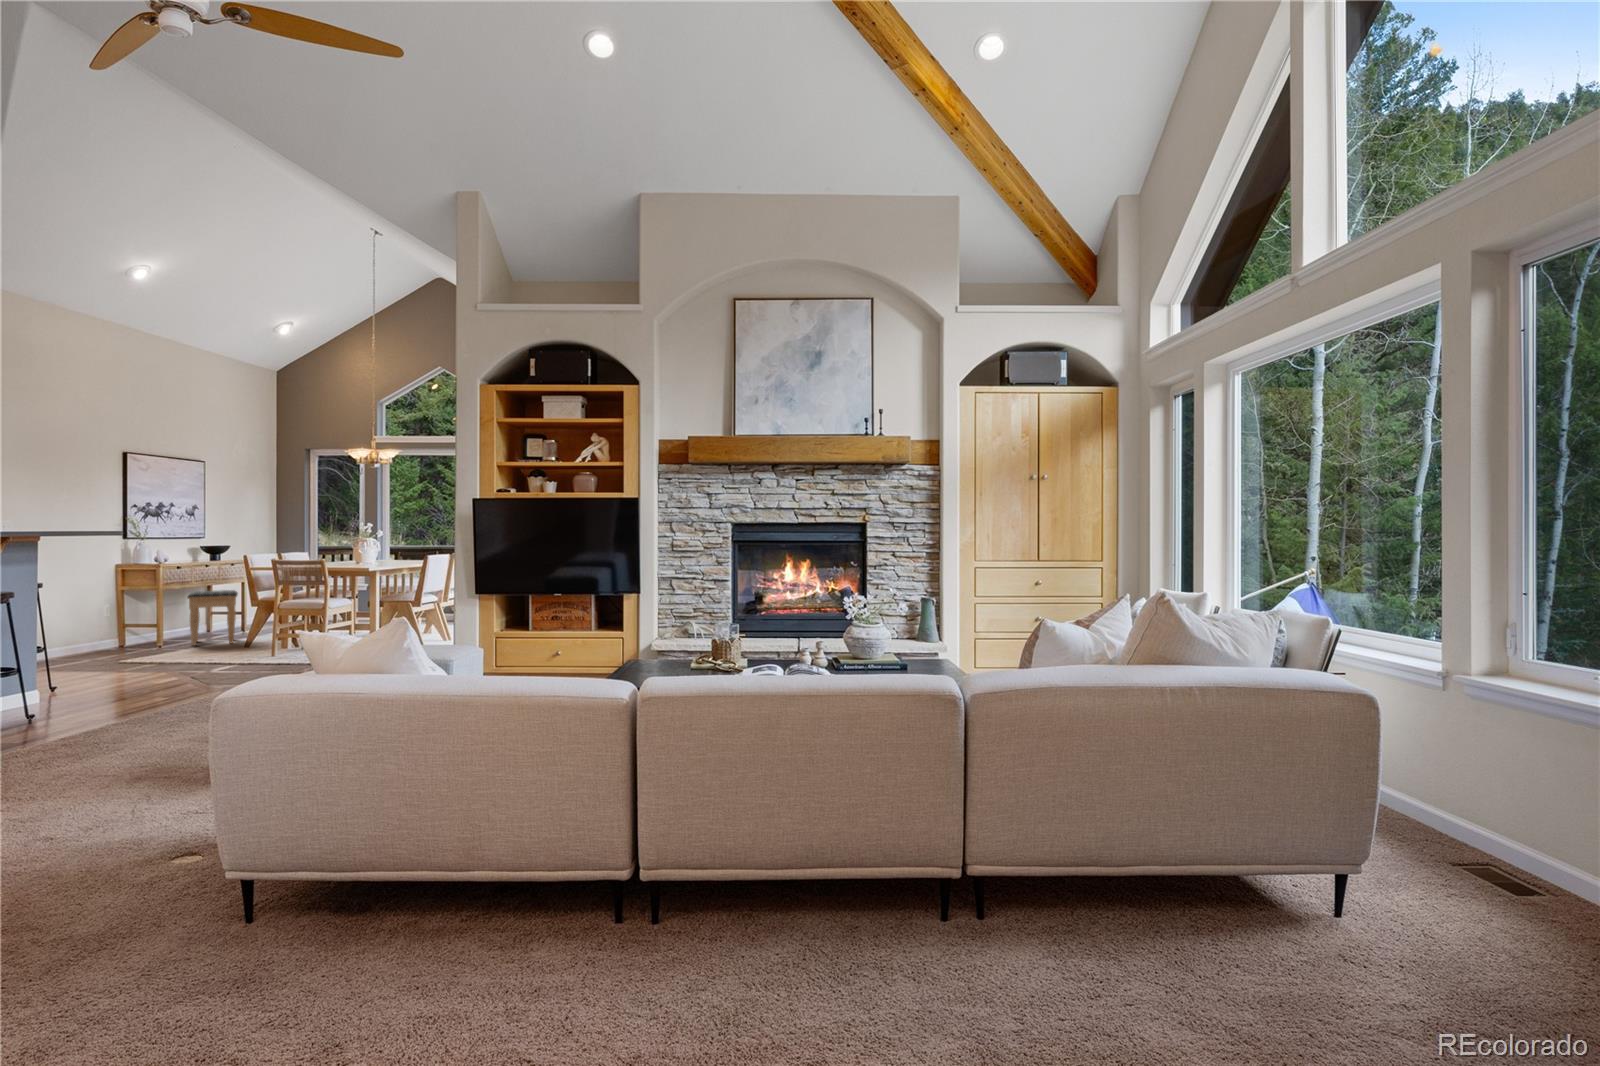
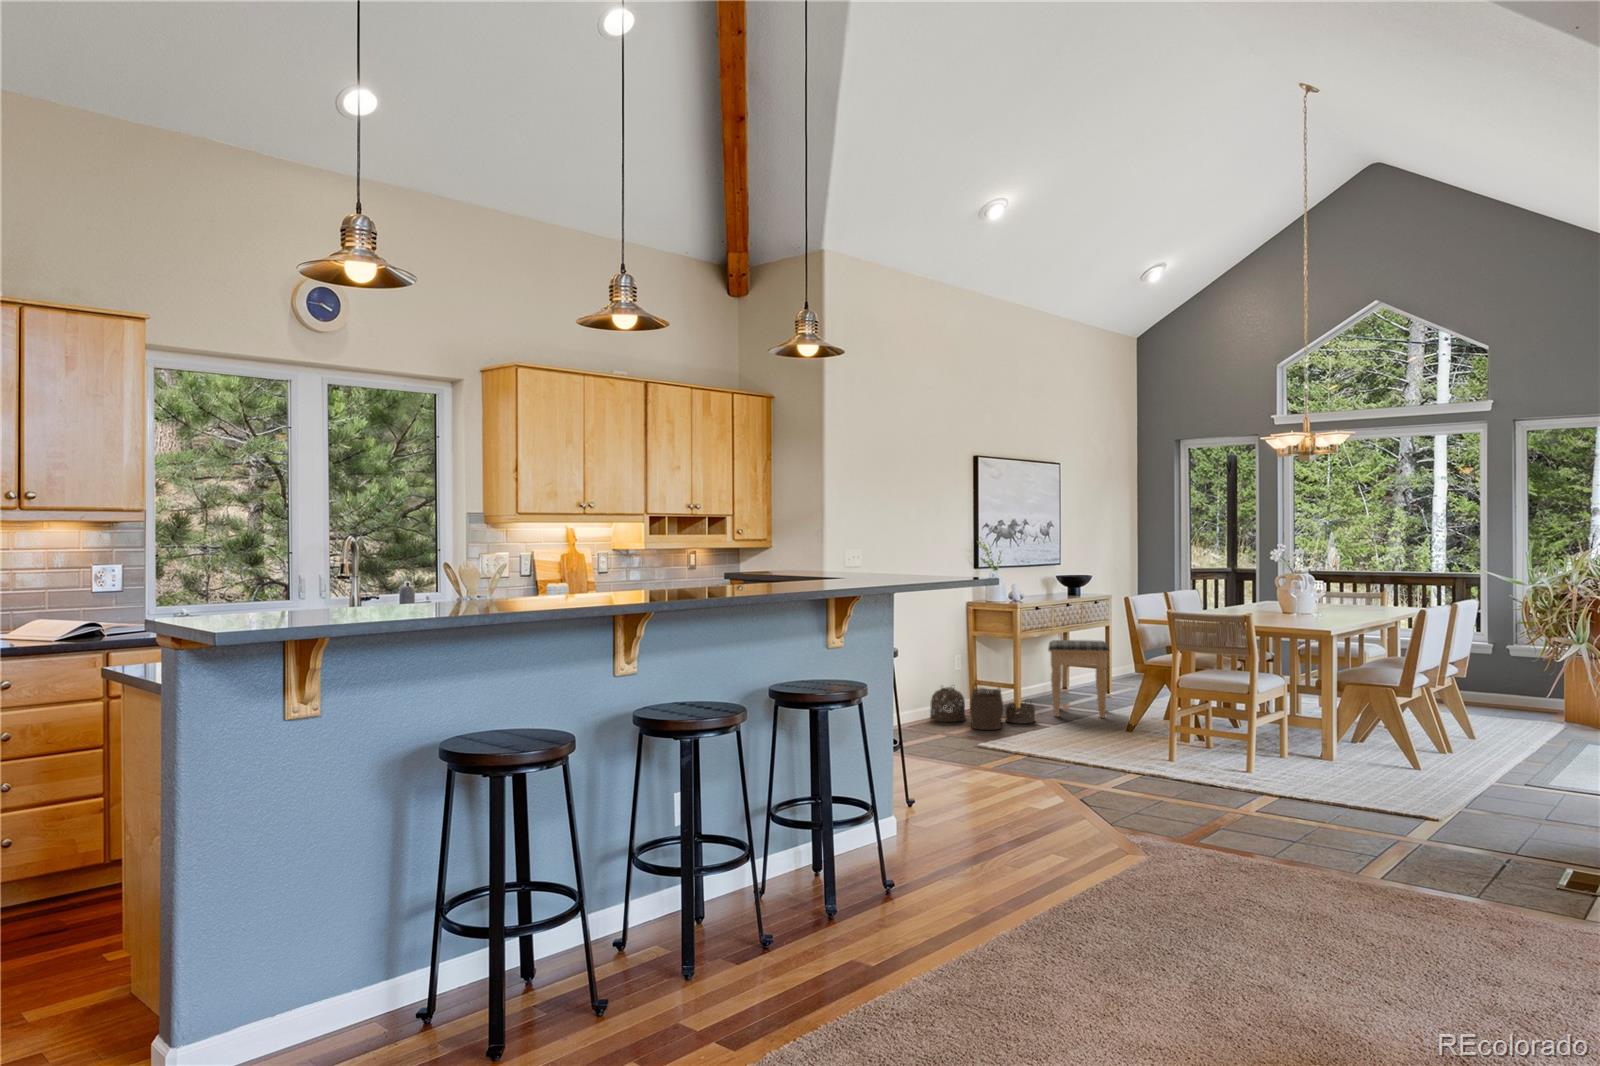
woven basket: none [78,625,175,657] -> present [930,685,1035,730]

